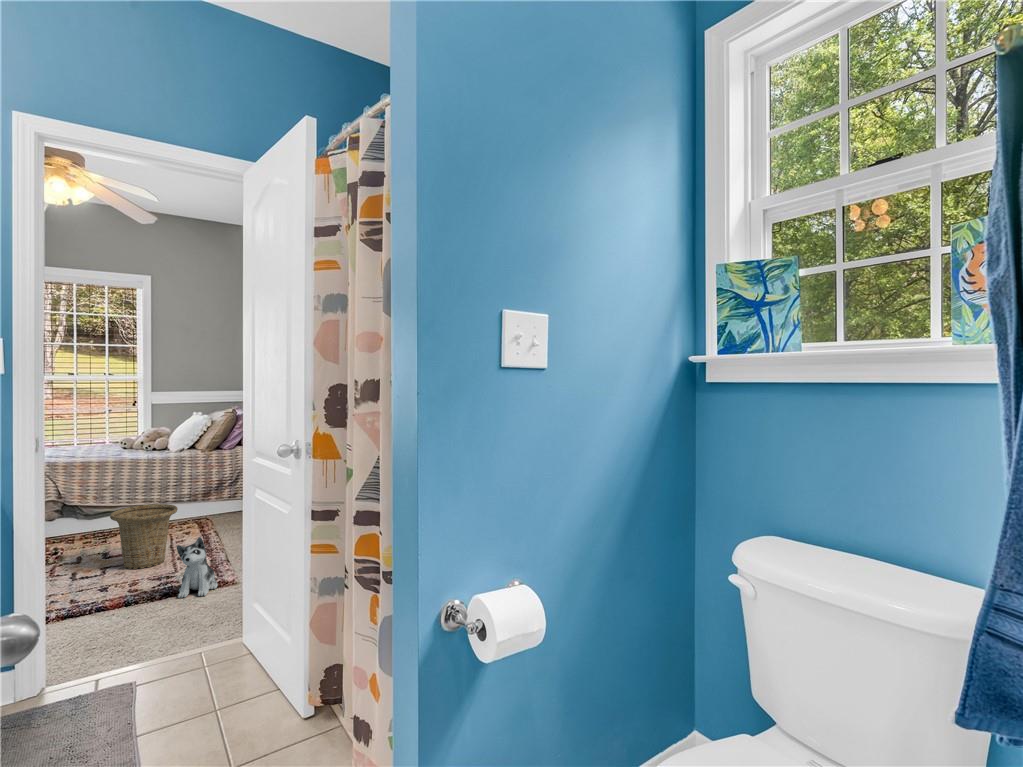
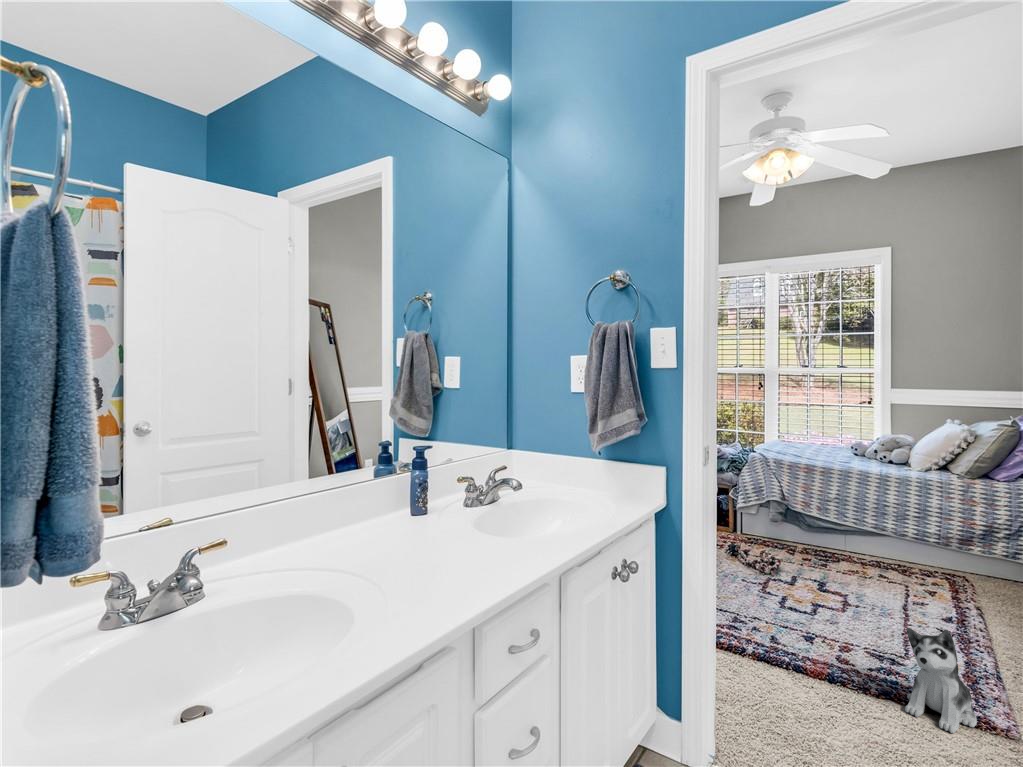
basket: present [110,504,178,569] -> none [824,537,915,630]

